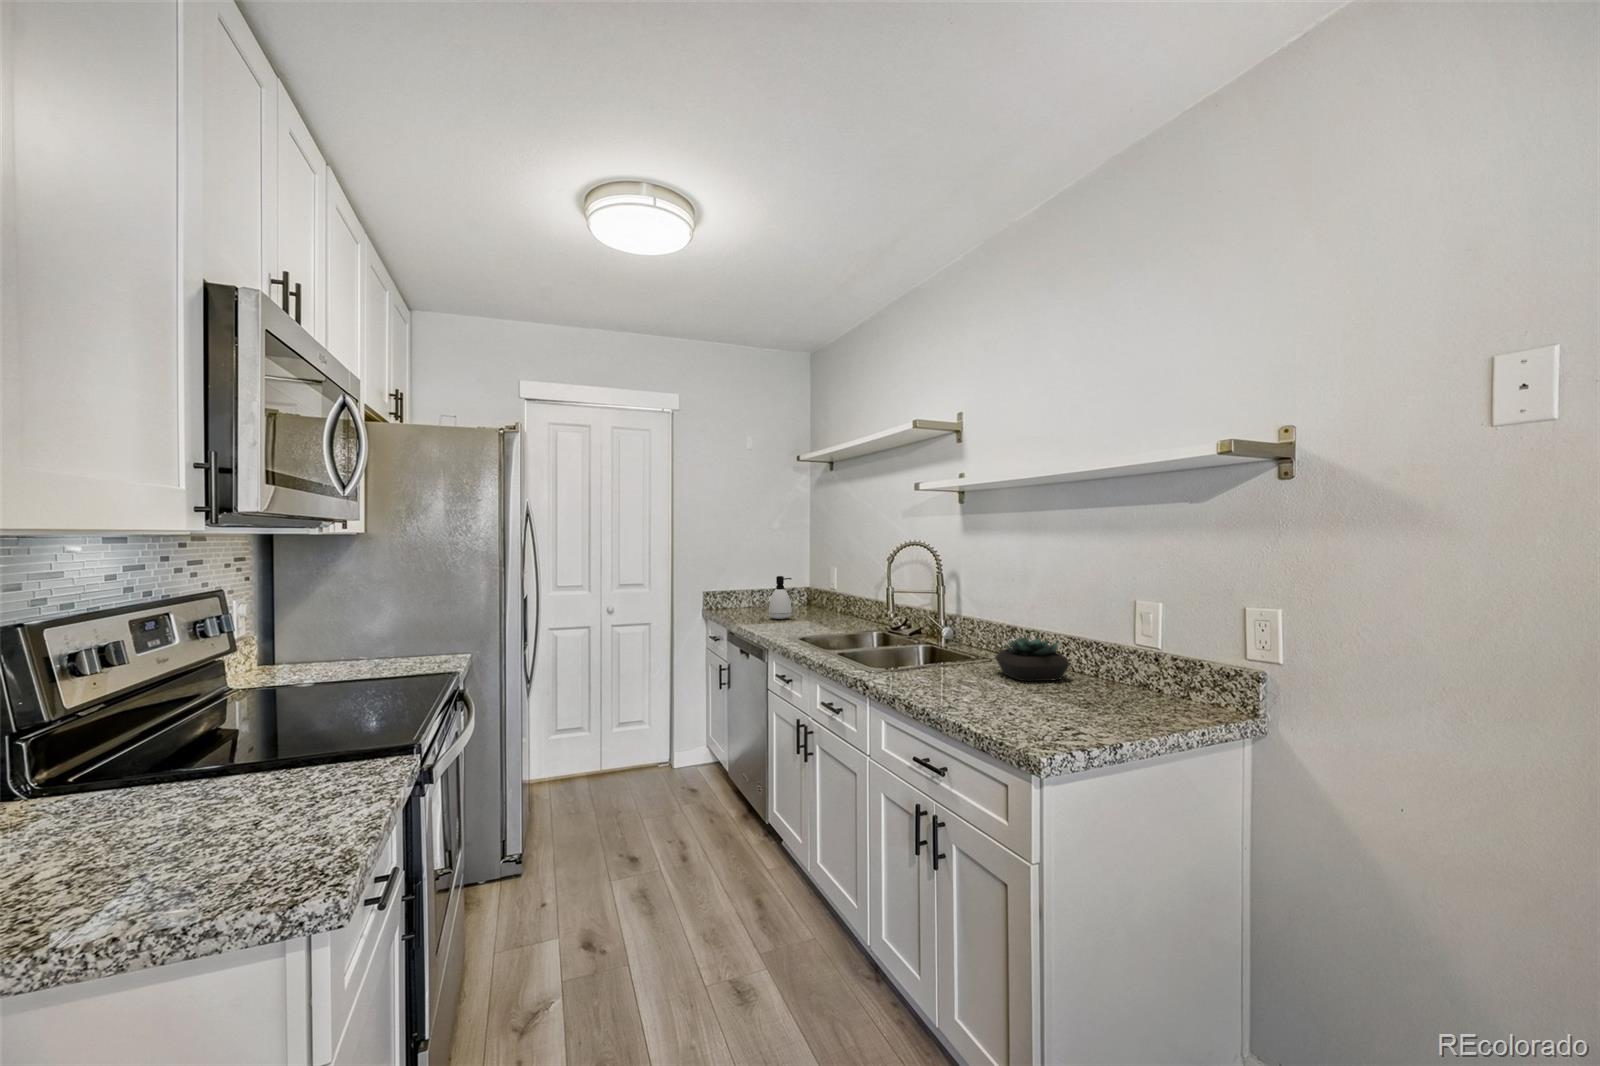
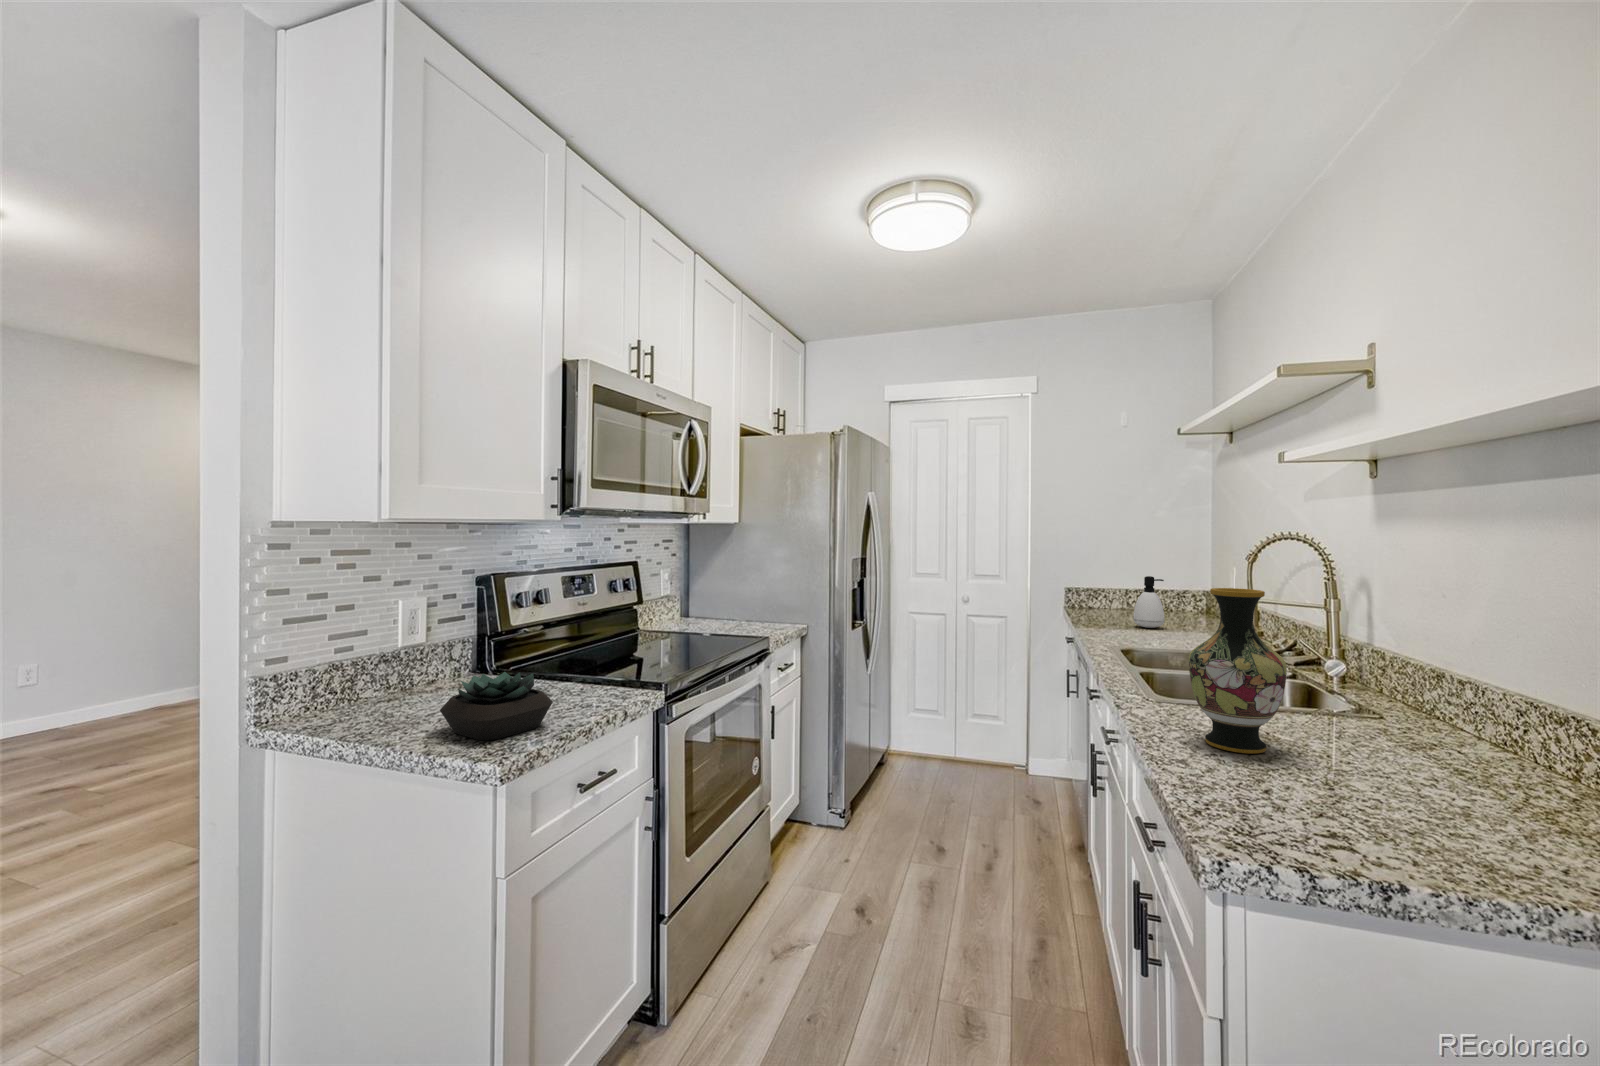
vase: none [925,578,985,695] -> present [1189,588,1287,754]
succulent plant: present [995,638,1070,681] -> present [440,672,553,740]

